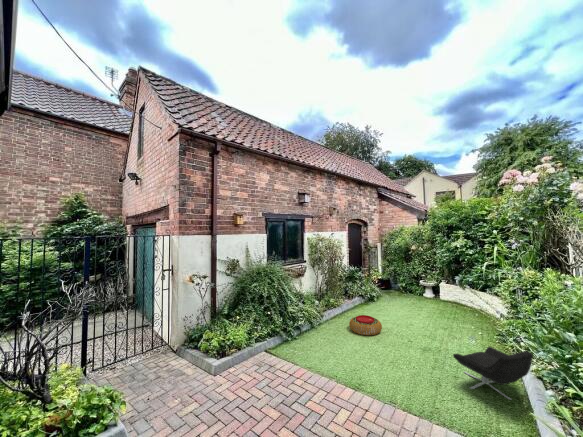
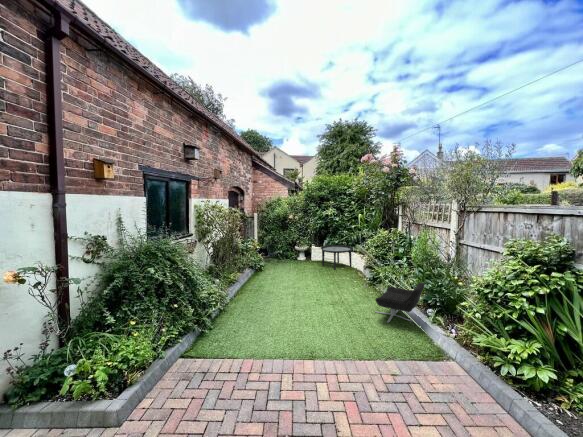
round table: none [439,285,484,315] -> present [321,245,353,270]
pouf: present [349,315,382,335] -> none [261,285,295,305]

